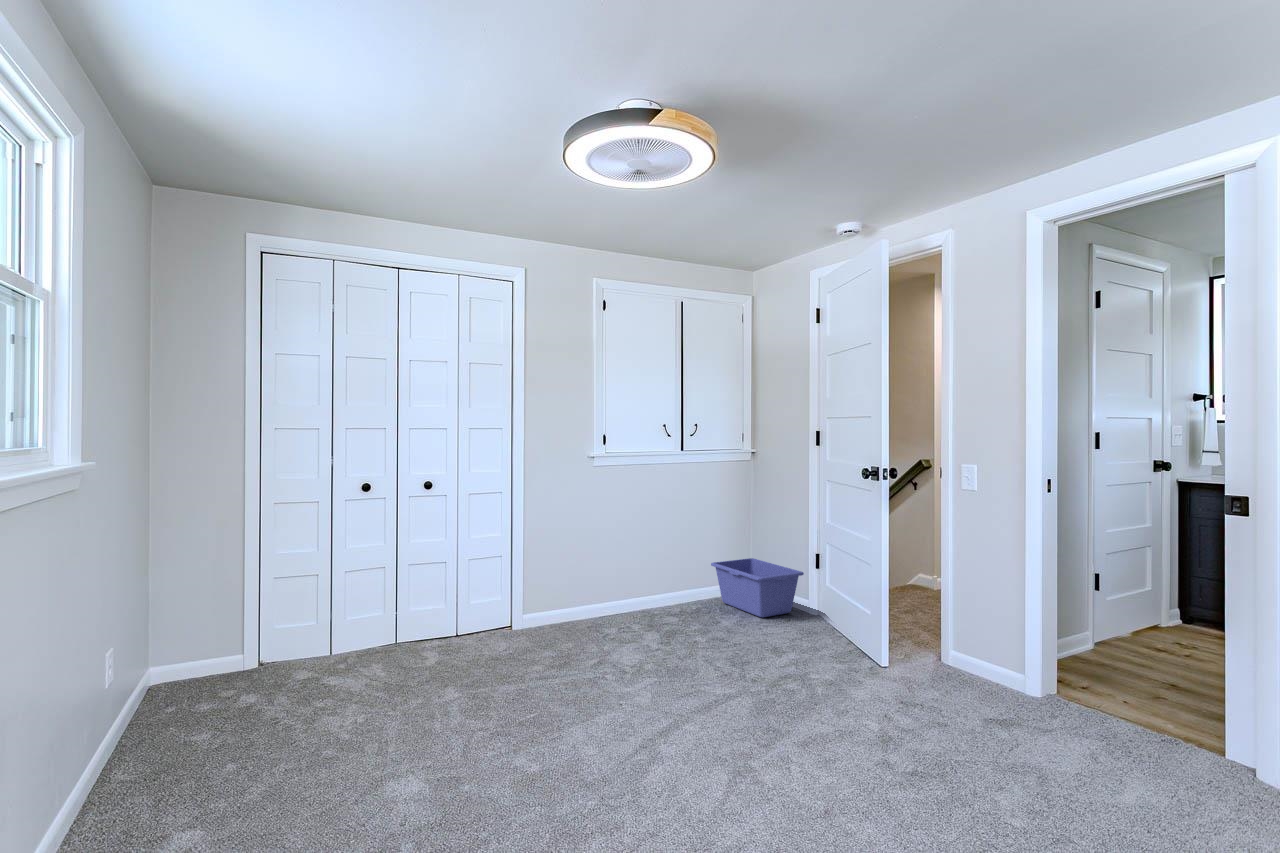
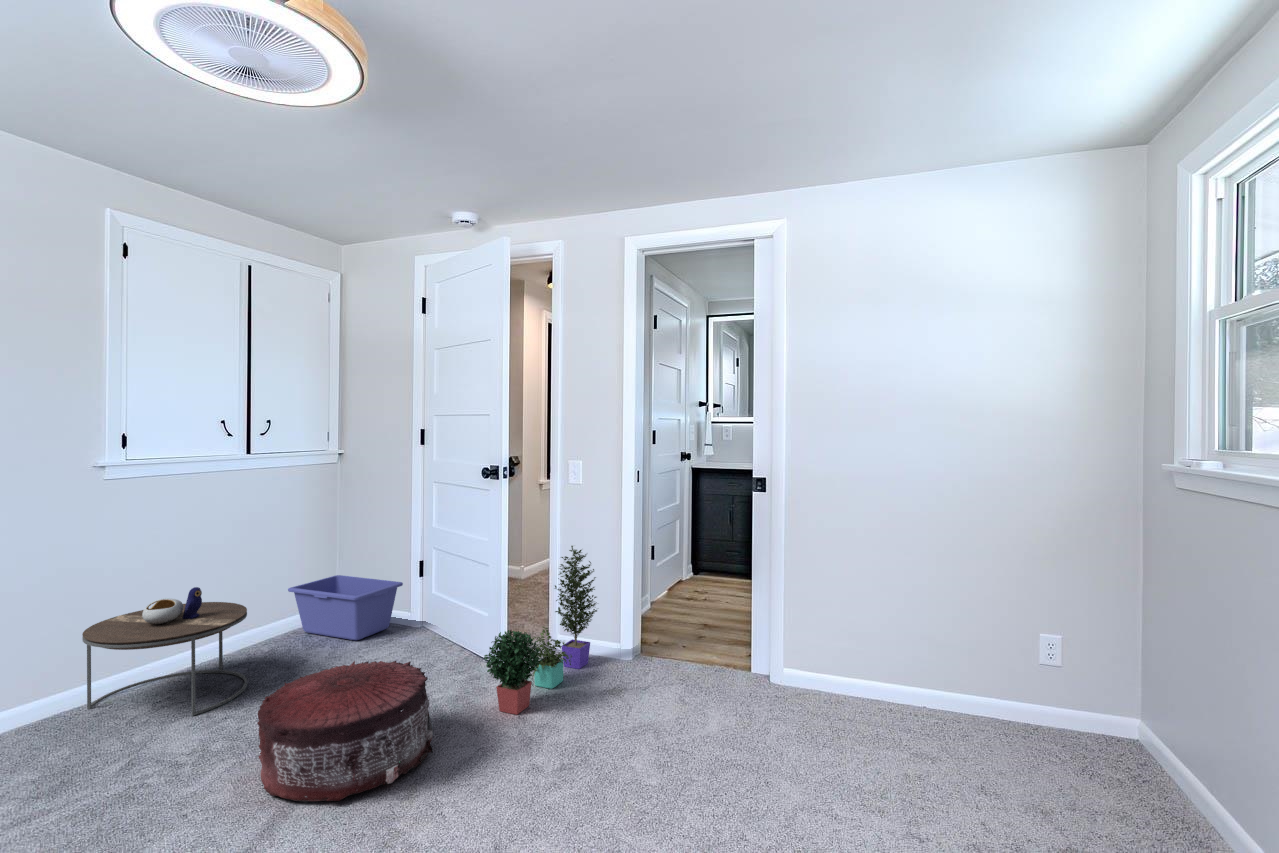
side table: none [573,549,673,646] -> present [82,587,247,716]
potted plant: none [852,556,997,715] -> present [484,546,597,715]
pouf: none [660,627,795,735] -> present [257,661,433,801]

